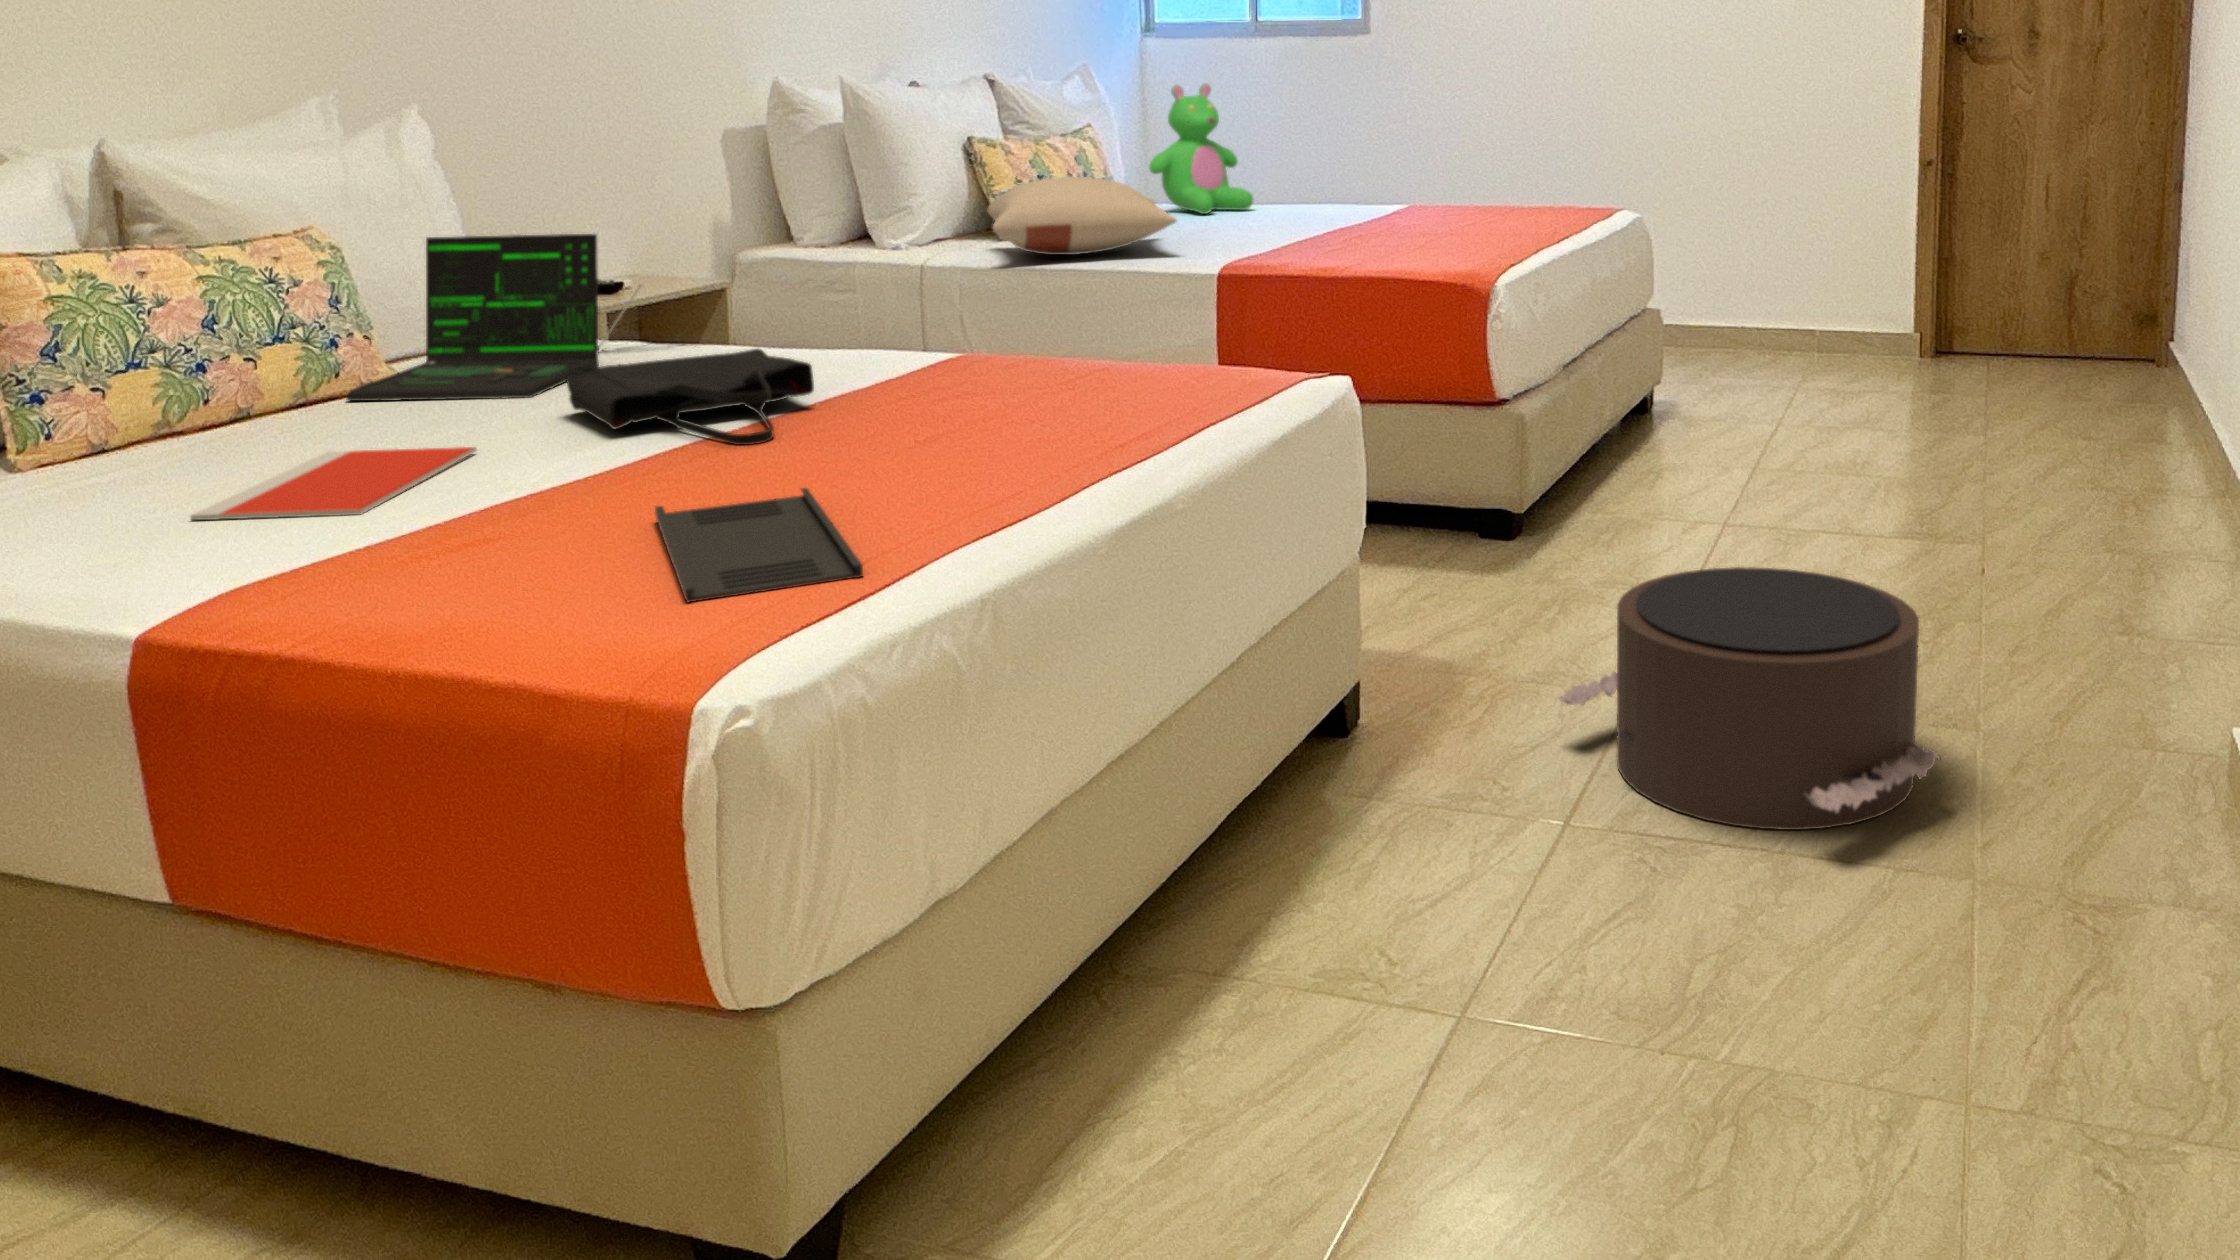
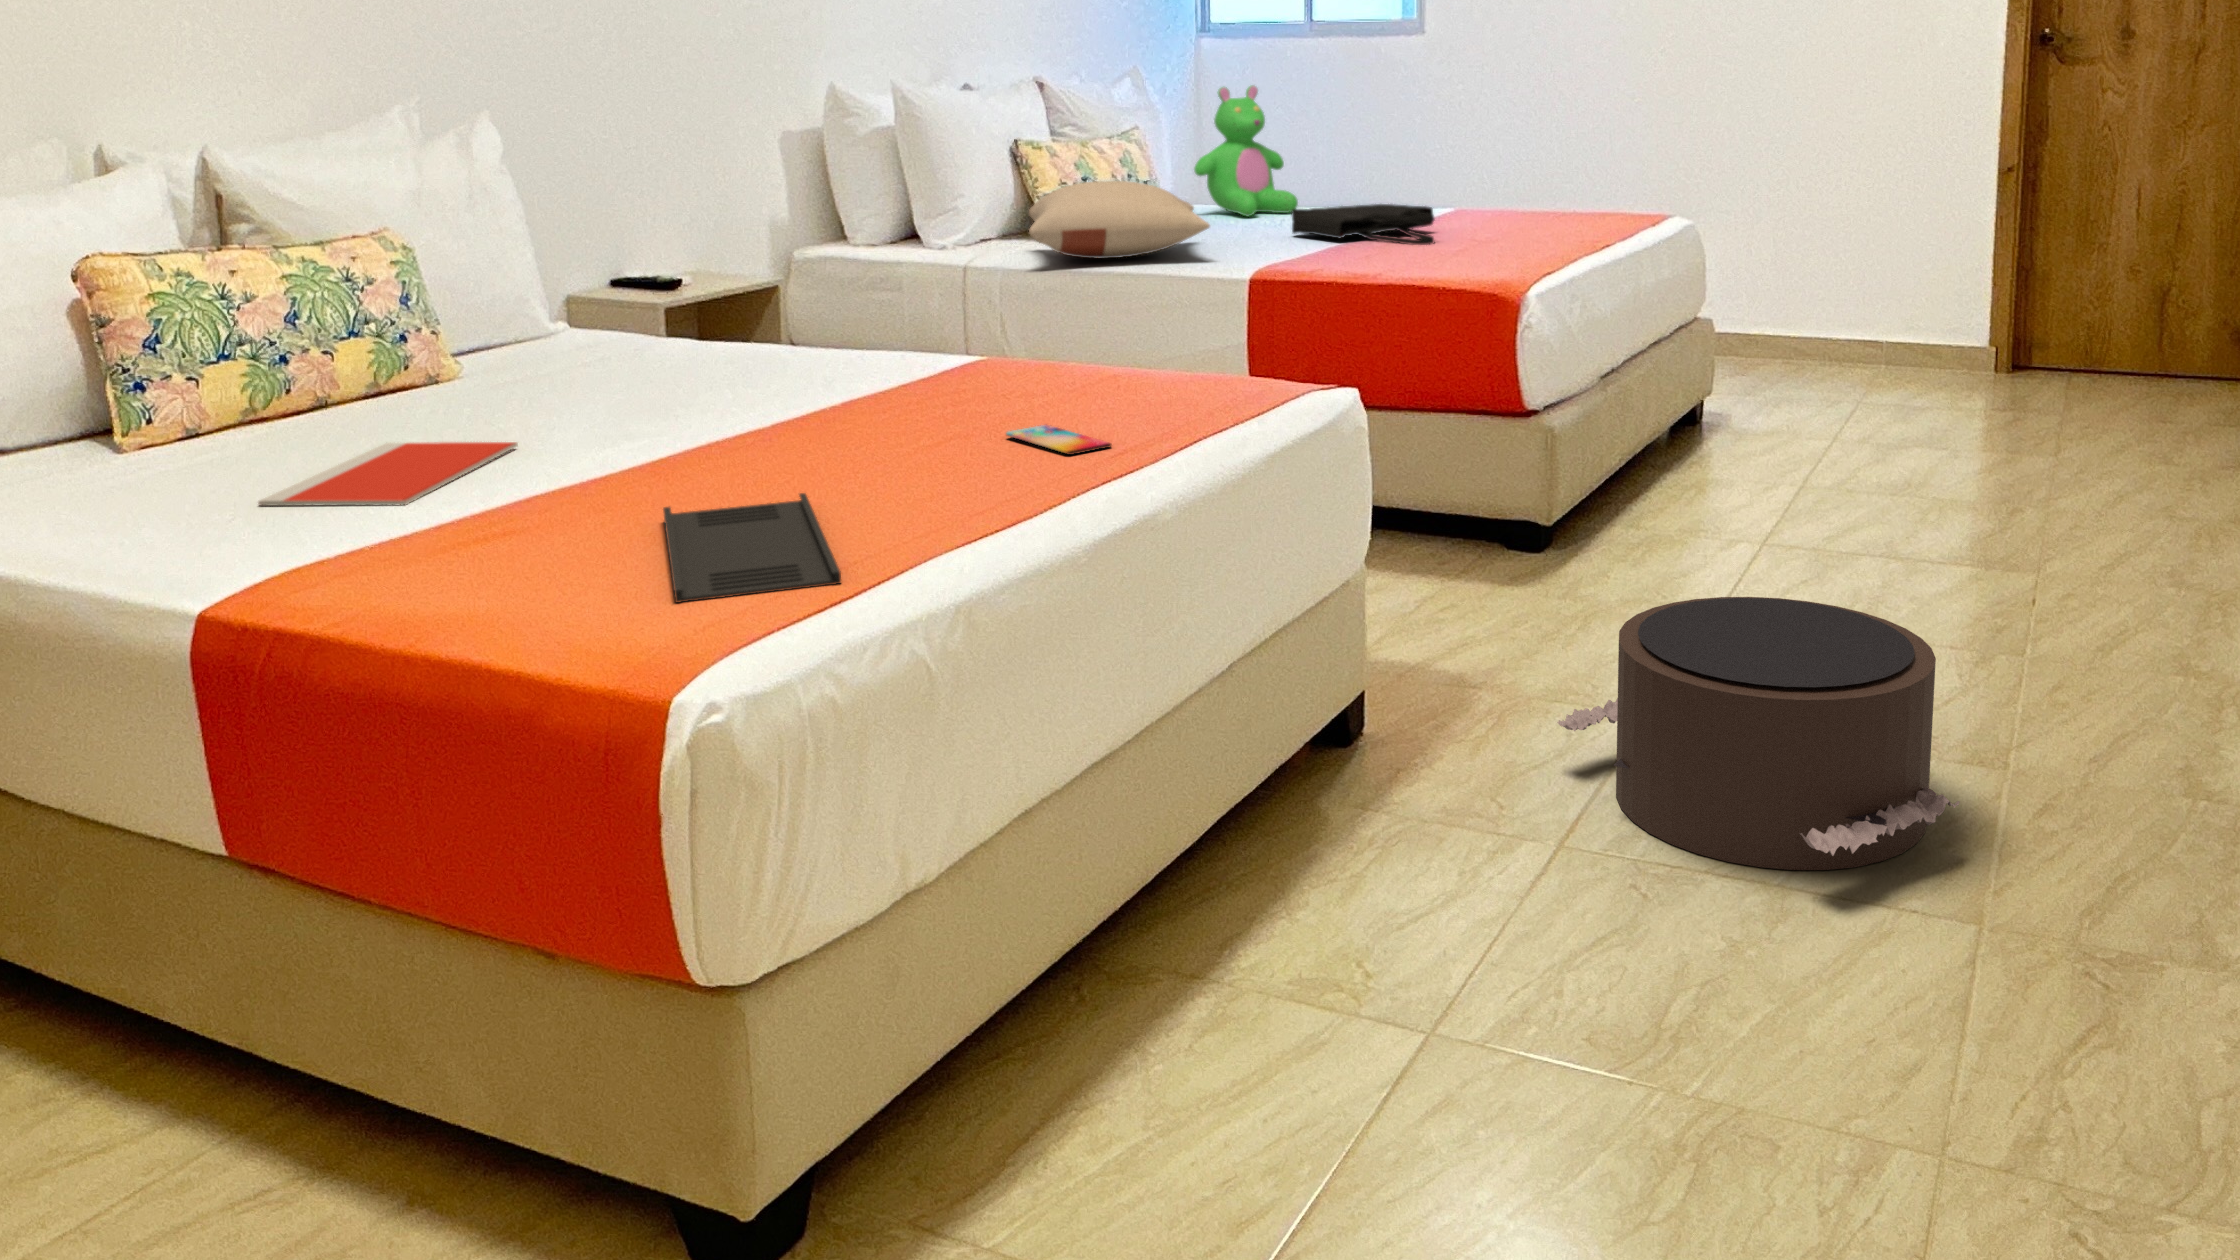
laptop: present [347,234,643,401] -> none [412,238,685,394]
tote bag: present [567,349,814,445] -> present [1291,204,1434,245]
smartphone: none [1005,414,1117,443] -> present [1006,425,1111,455]

